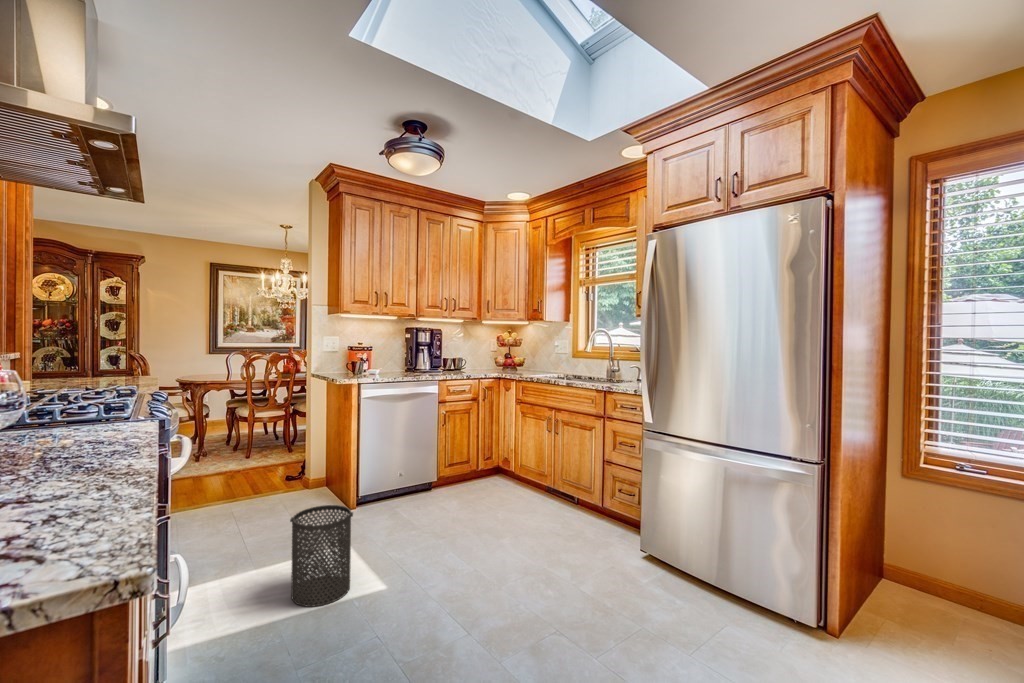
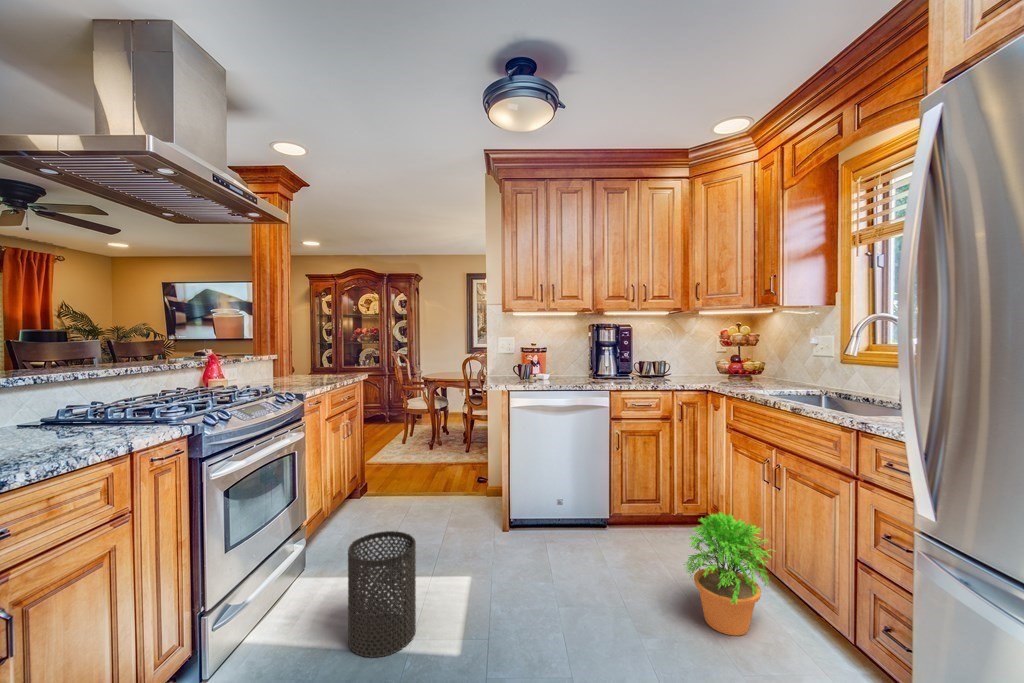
potted plant: none [514,450,563,523] -> present [684,512,772,636]

